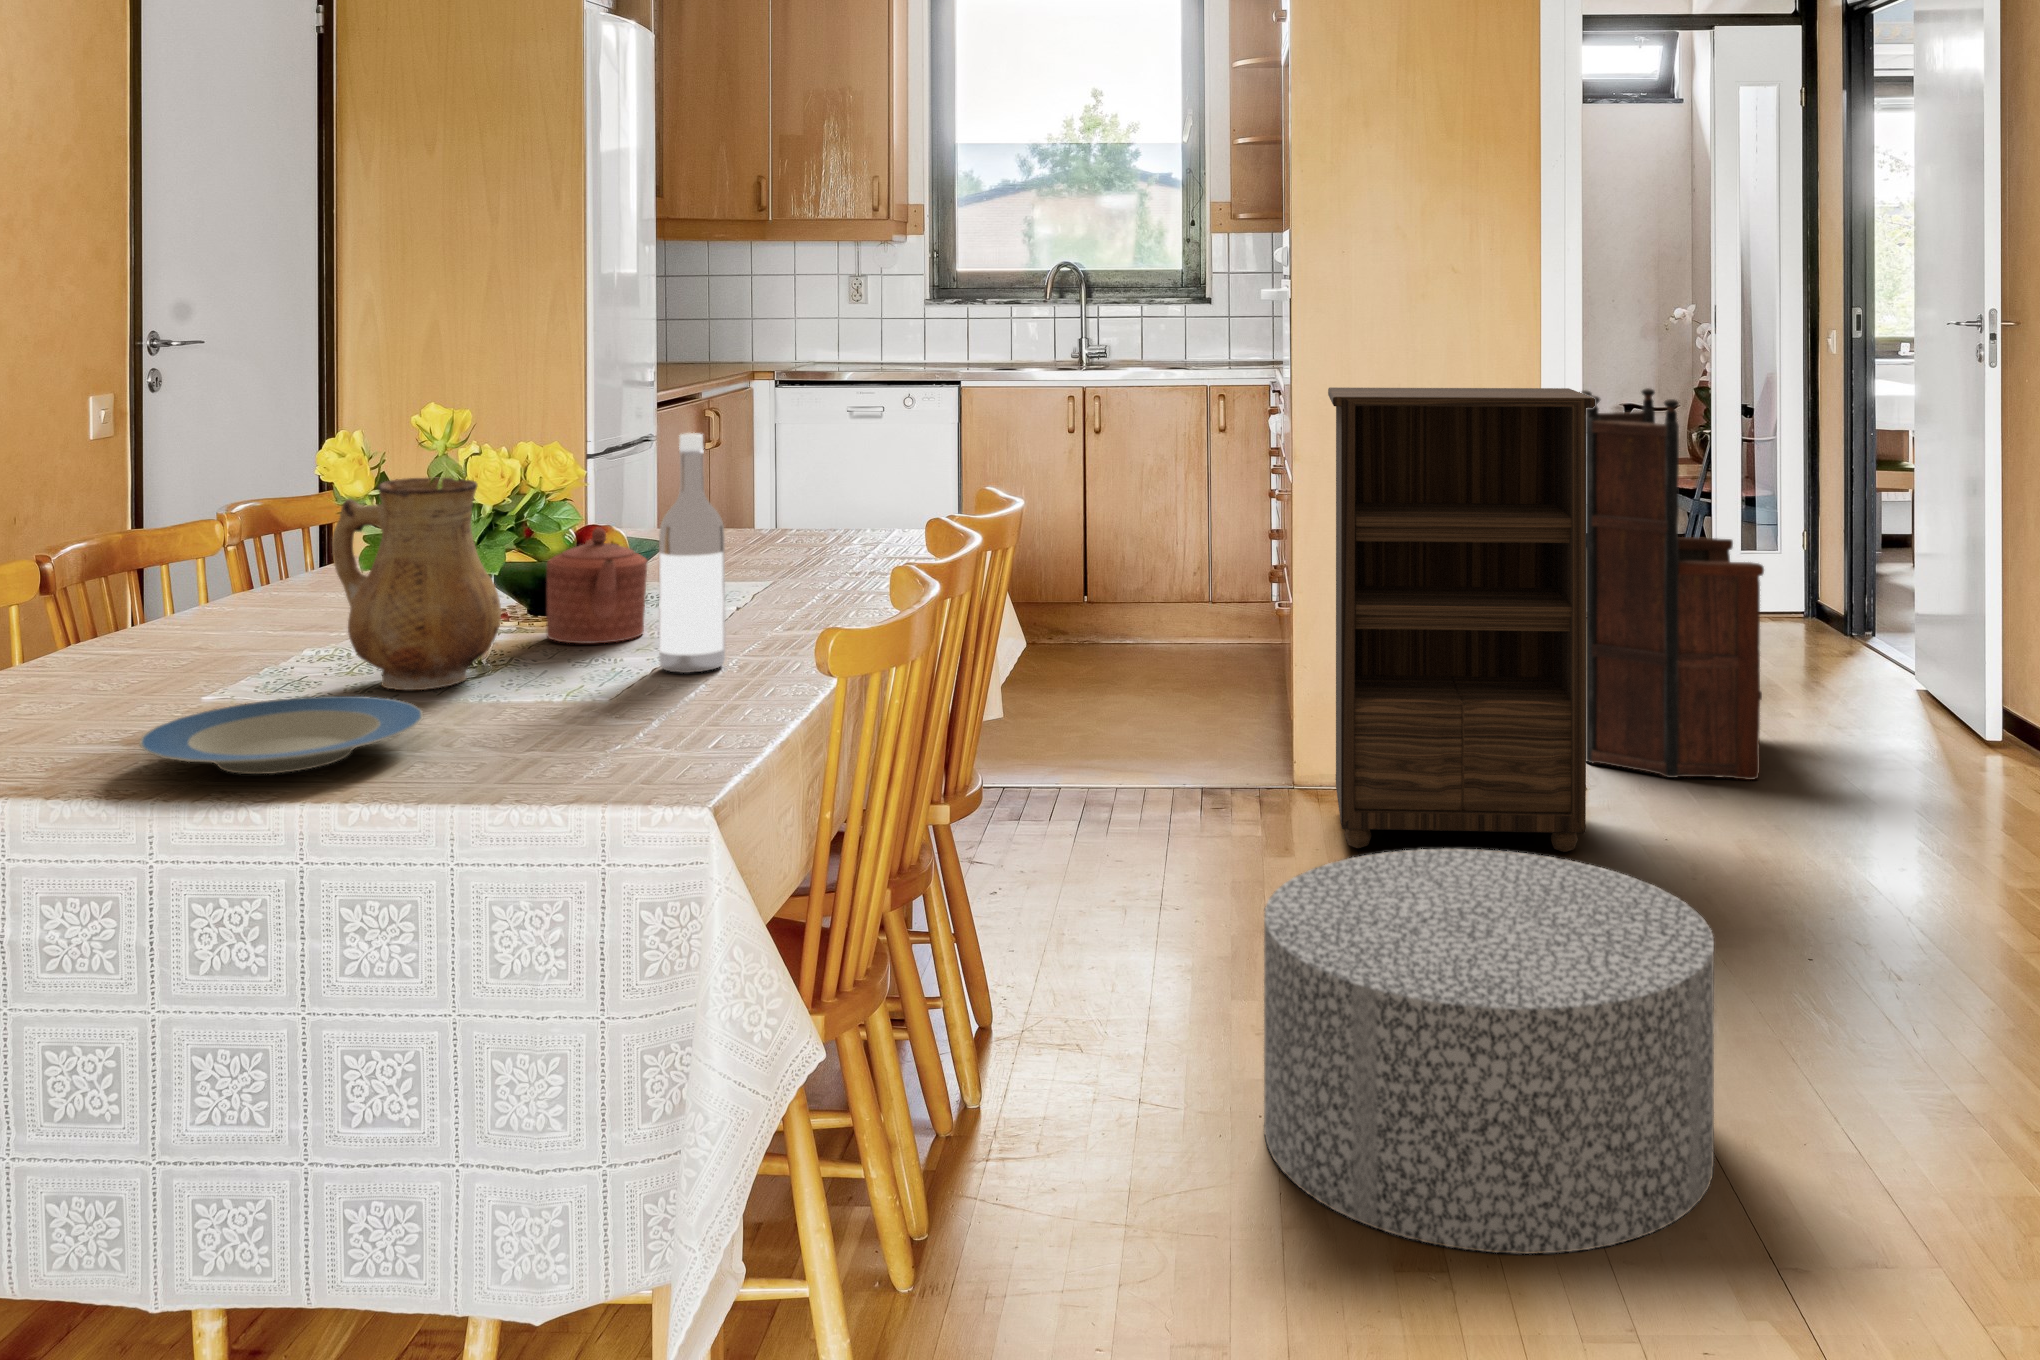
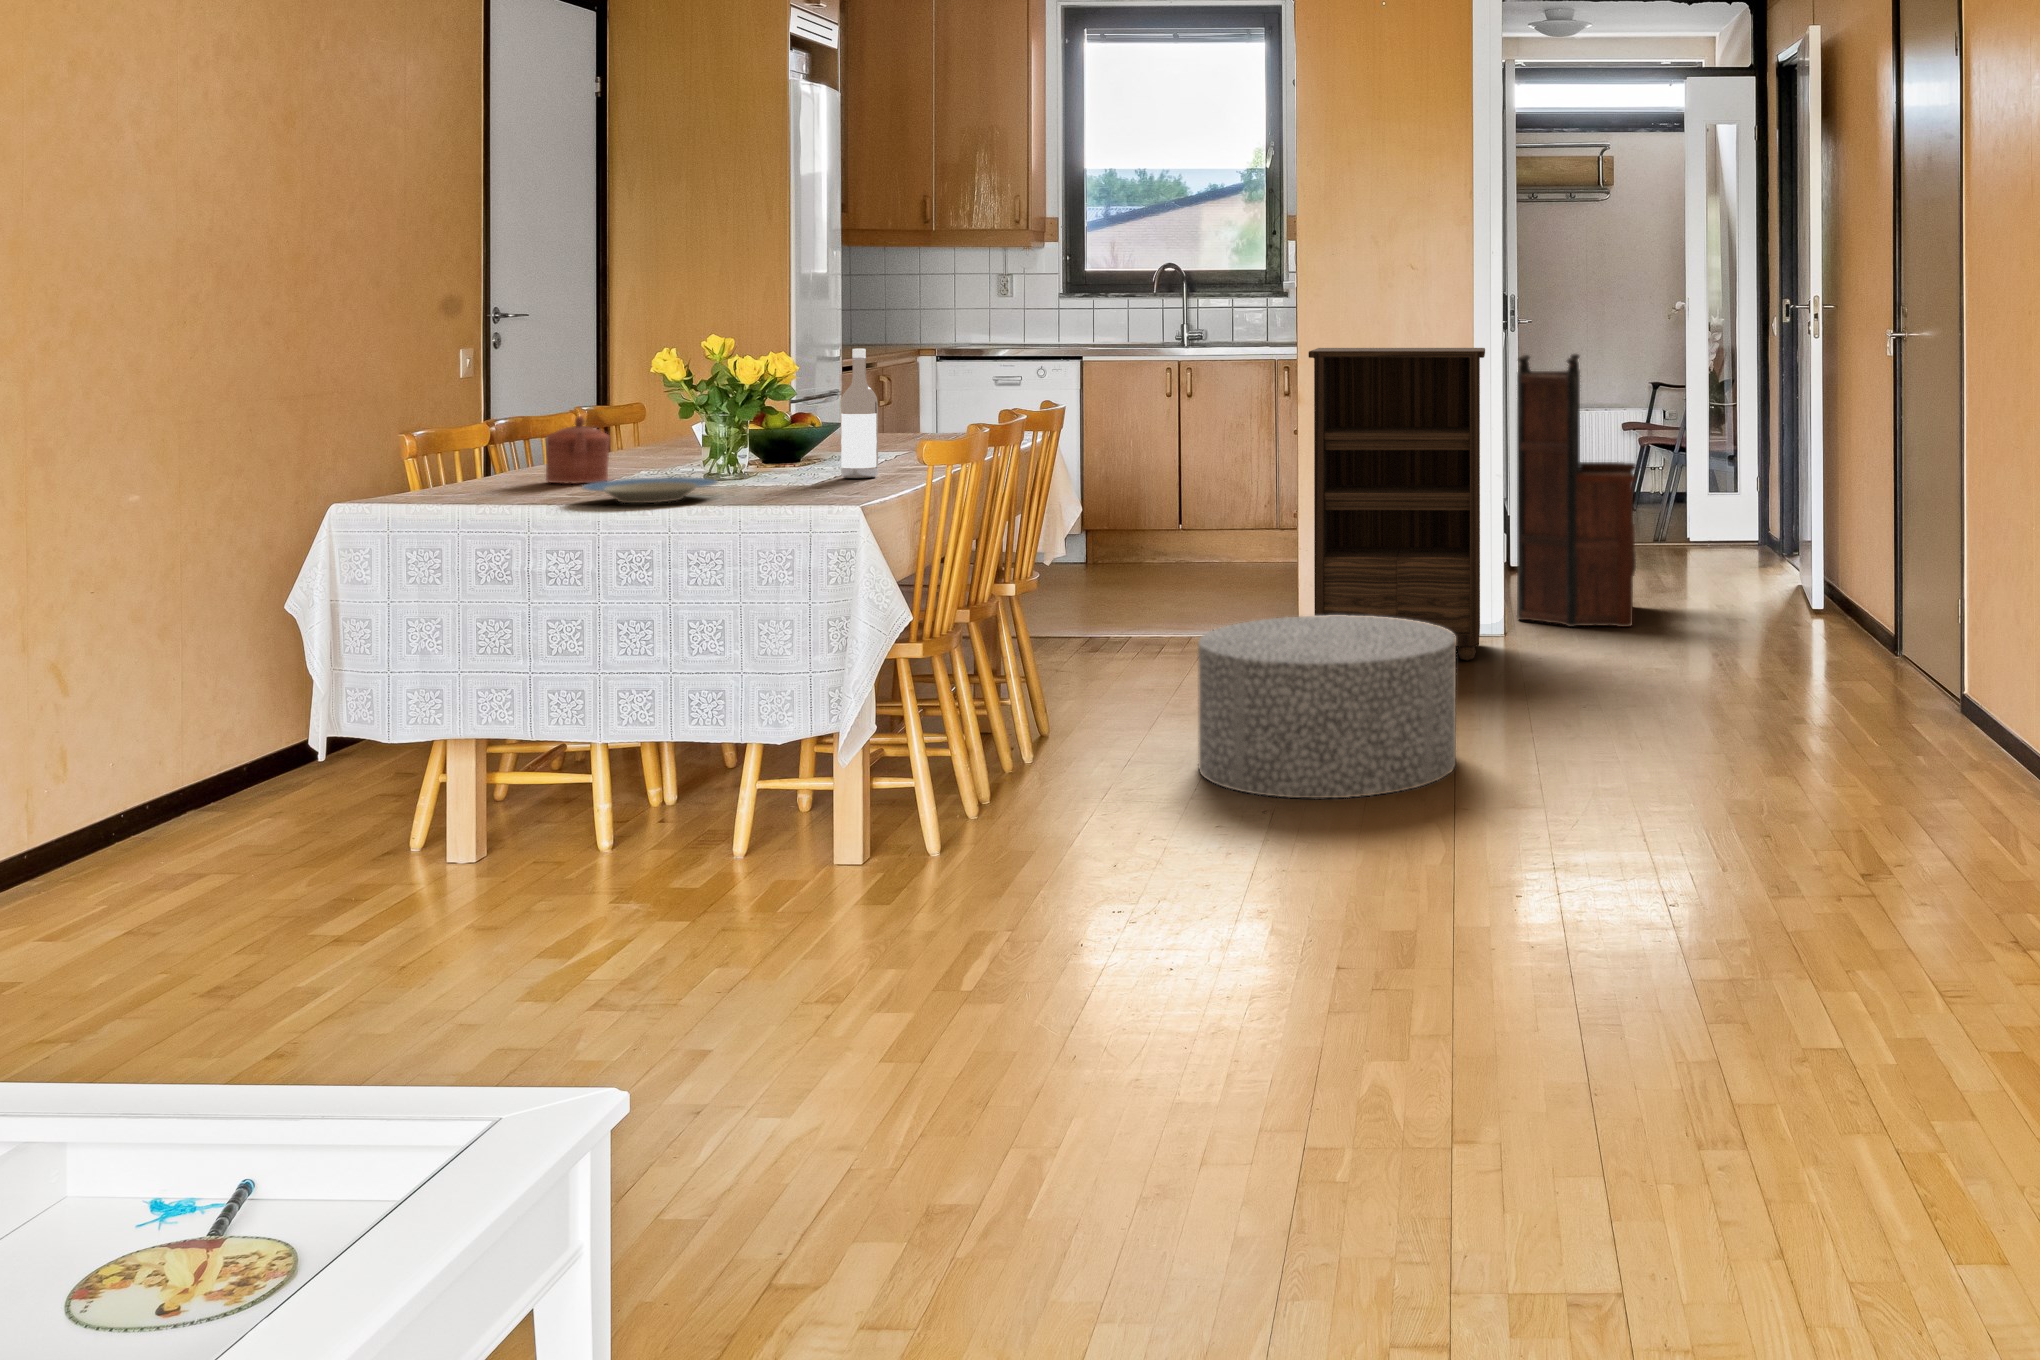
ceramic pitcher: present [332,477,501,690] -> none [661,372,753,484]
teapot: present [546,527,647,644] -> present [546,416,610,483]

